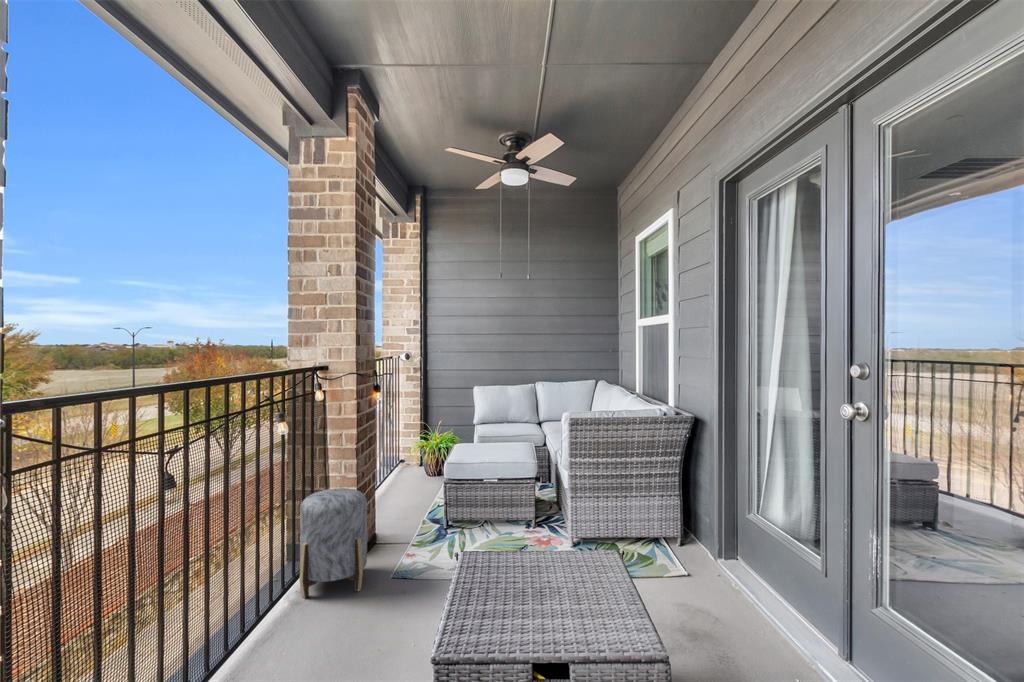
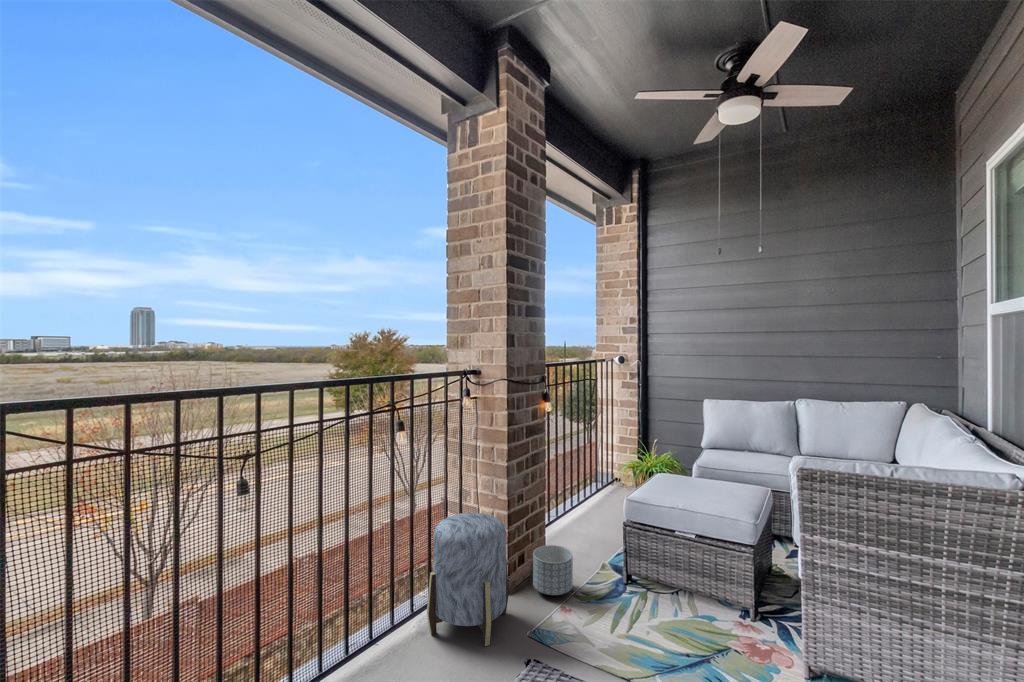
planter: none [375,510,408,549] -> present [533,545,573,595]

